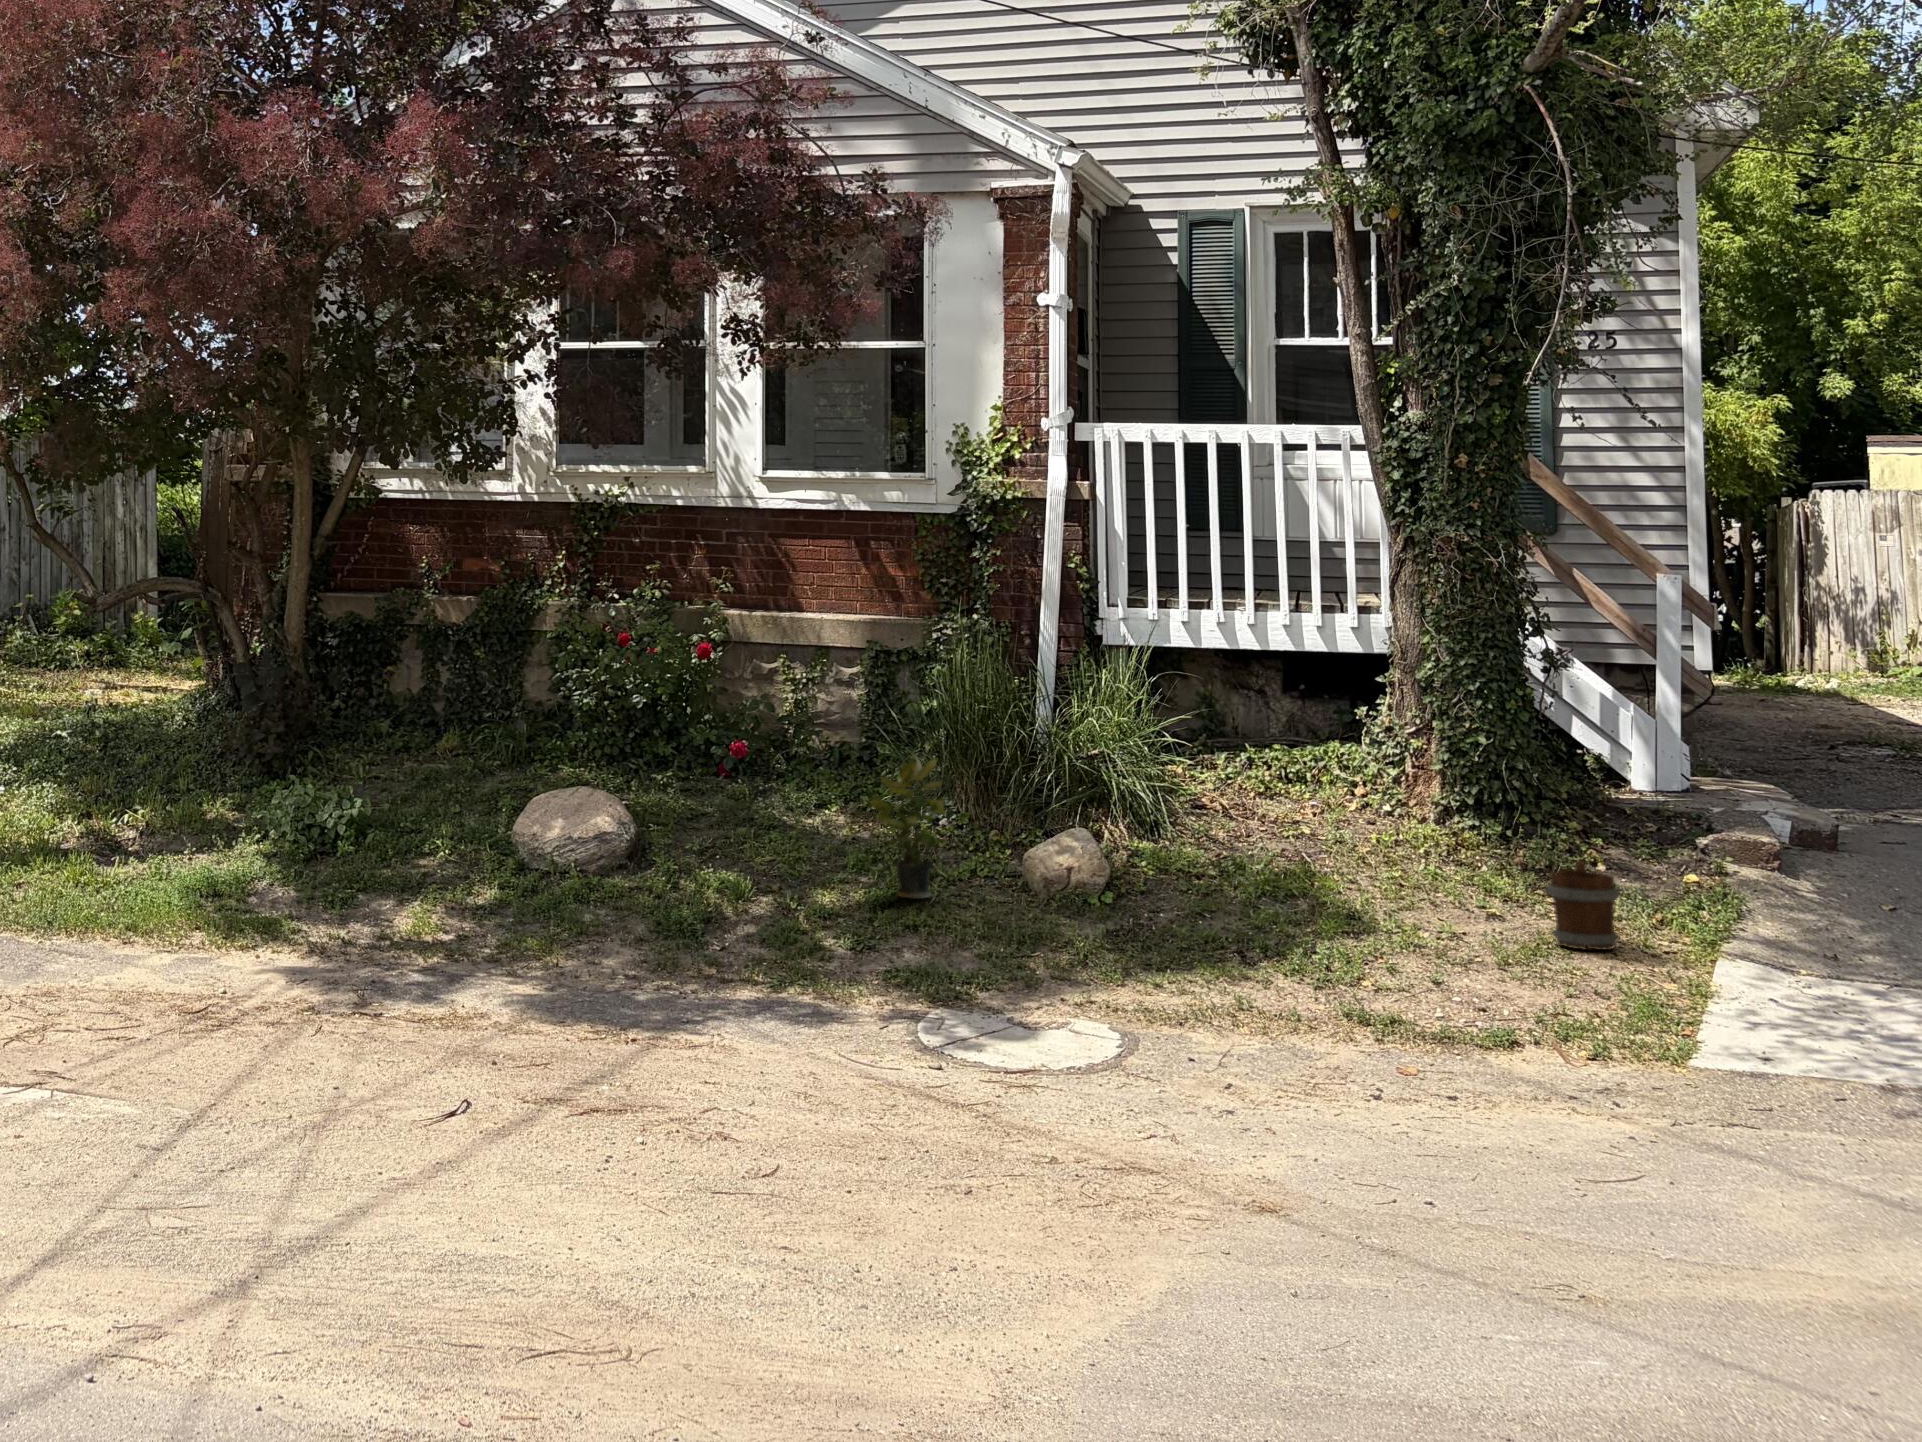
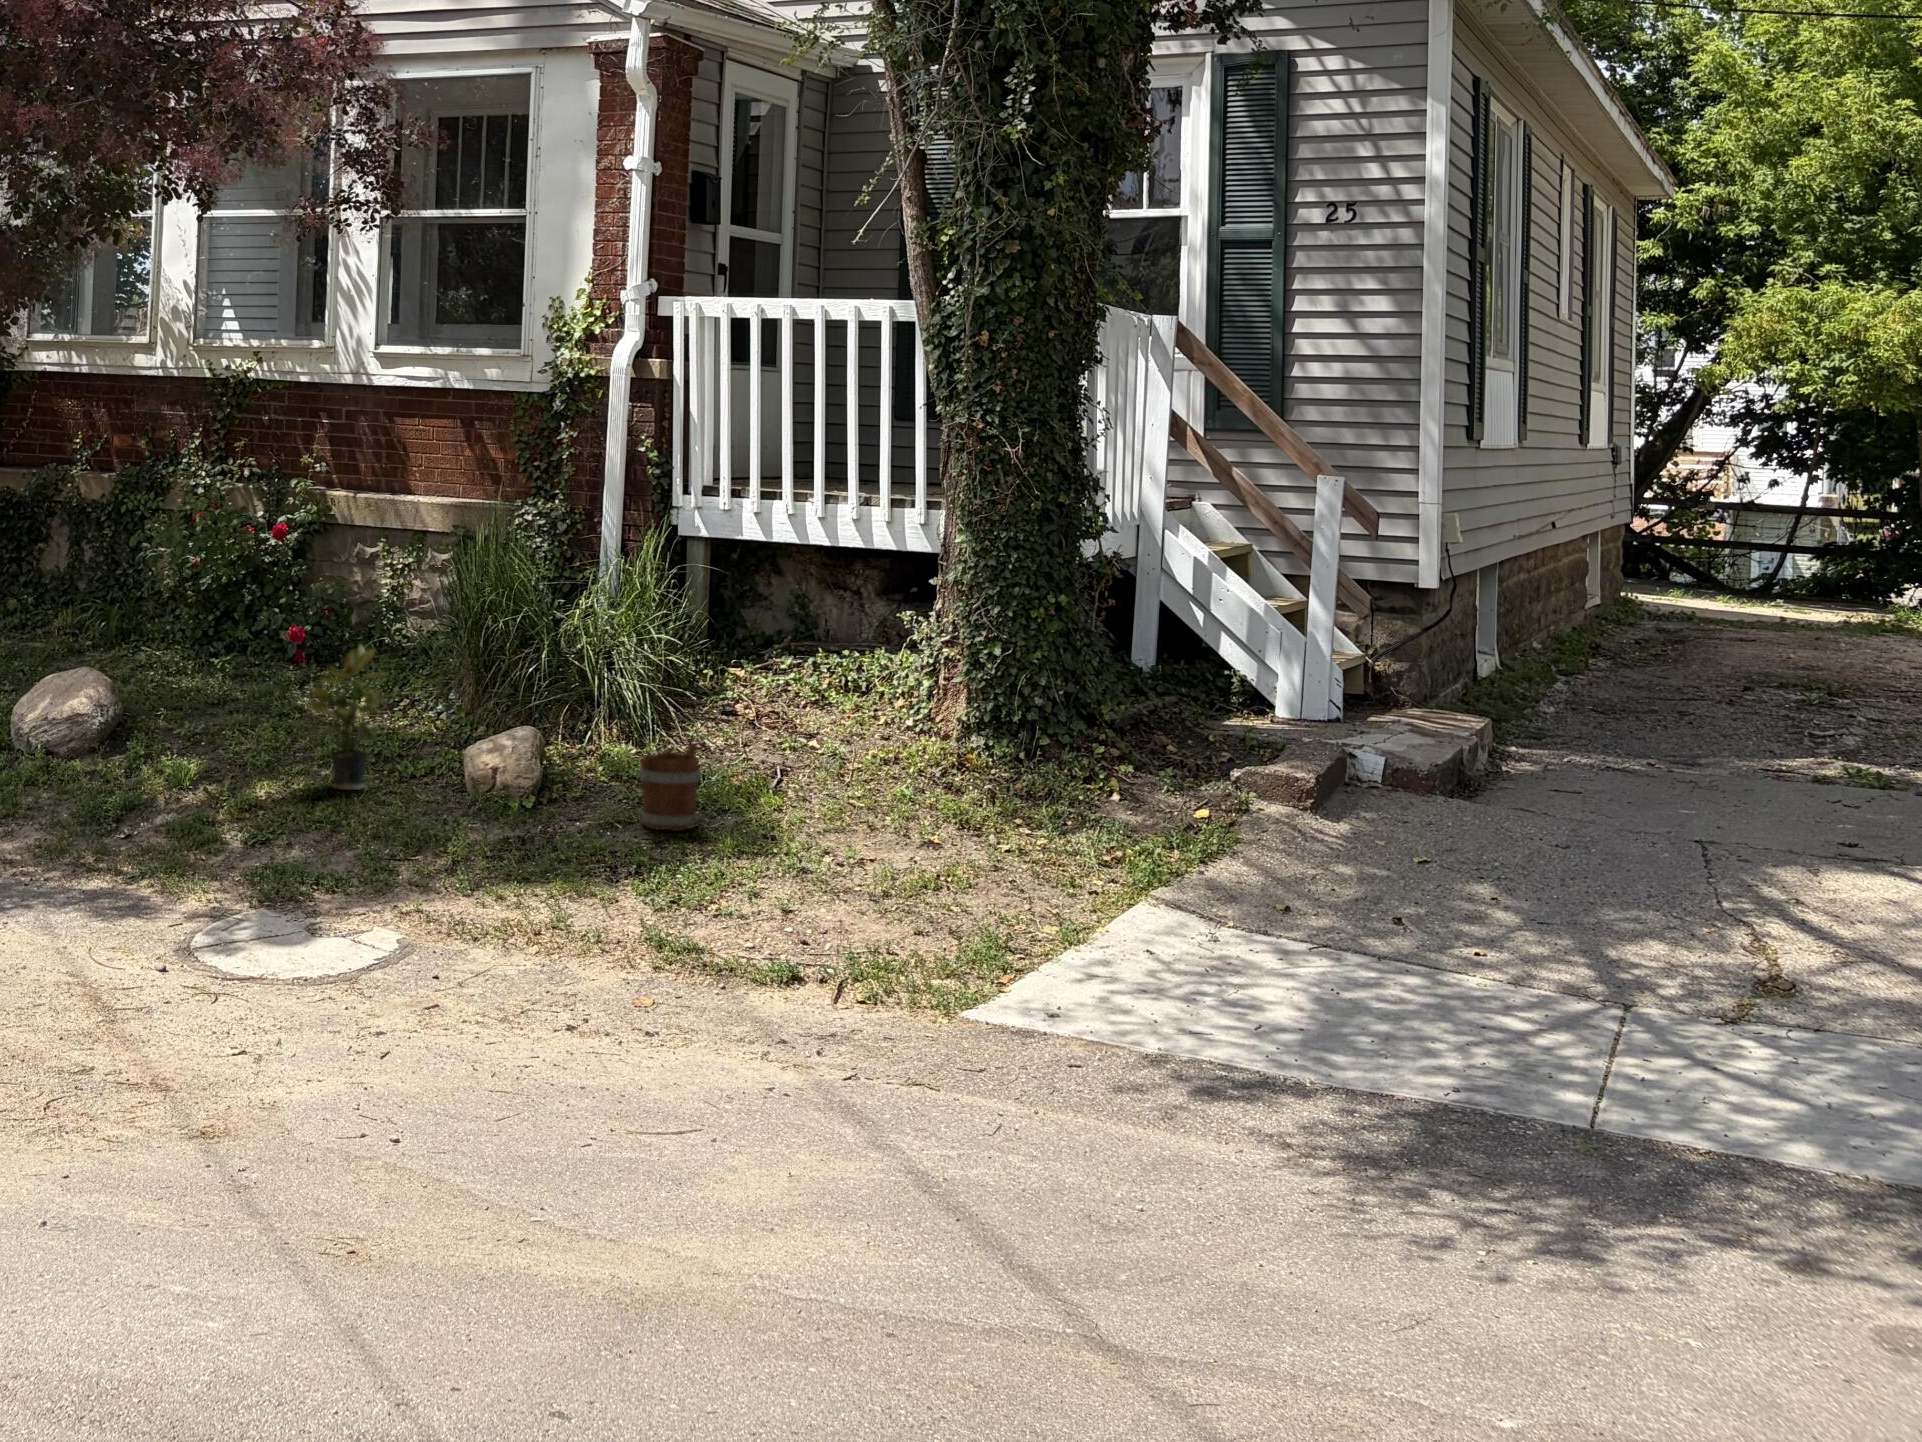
bucket: present [1545,860,1621,950] -> present [639,743,701,831]

